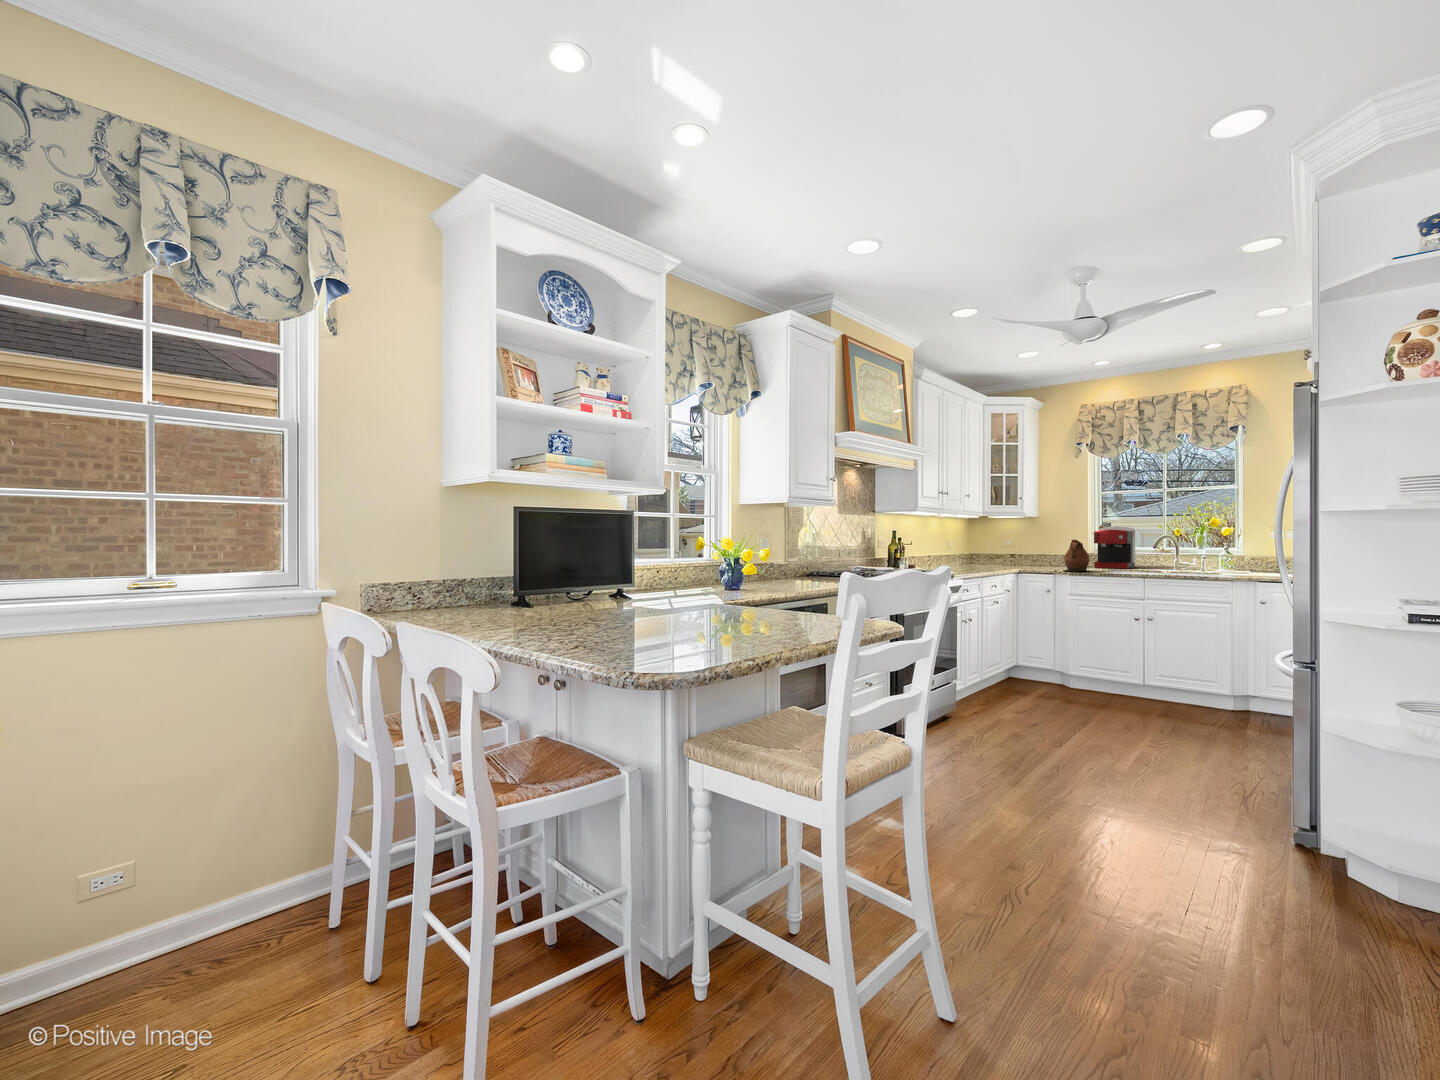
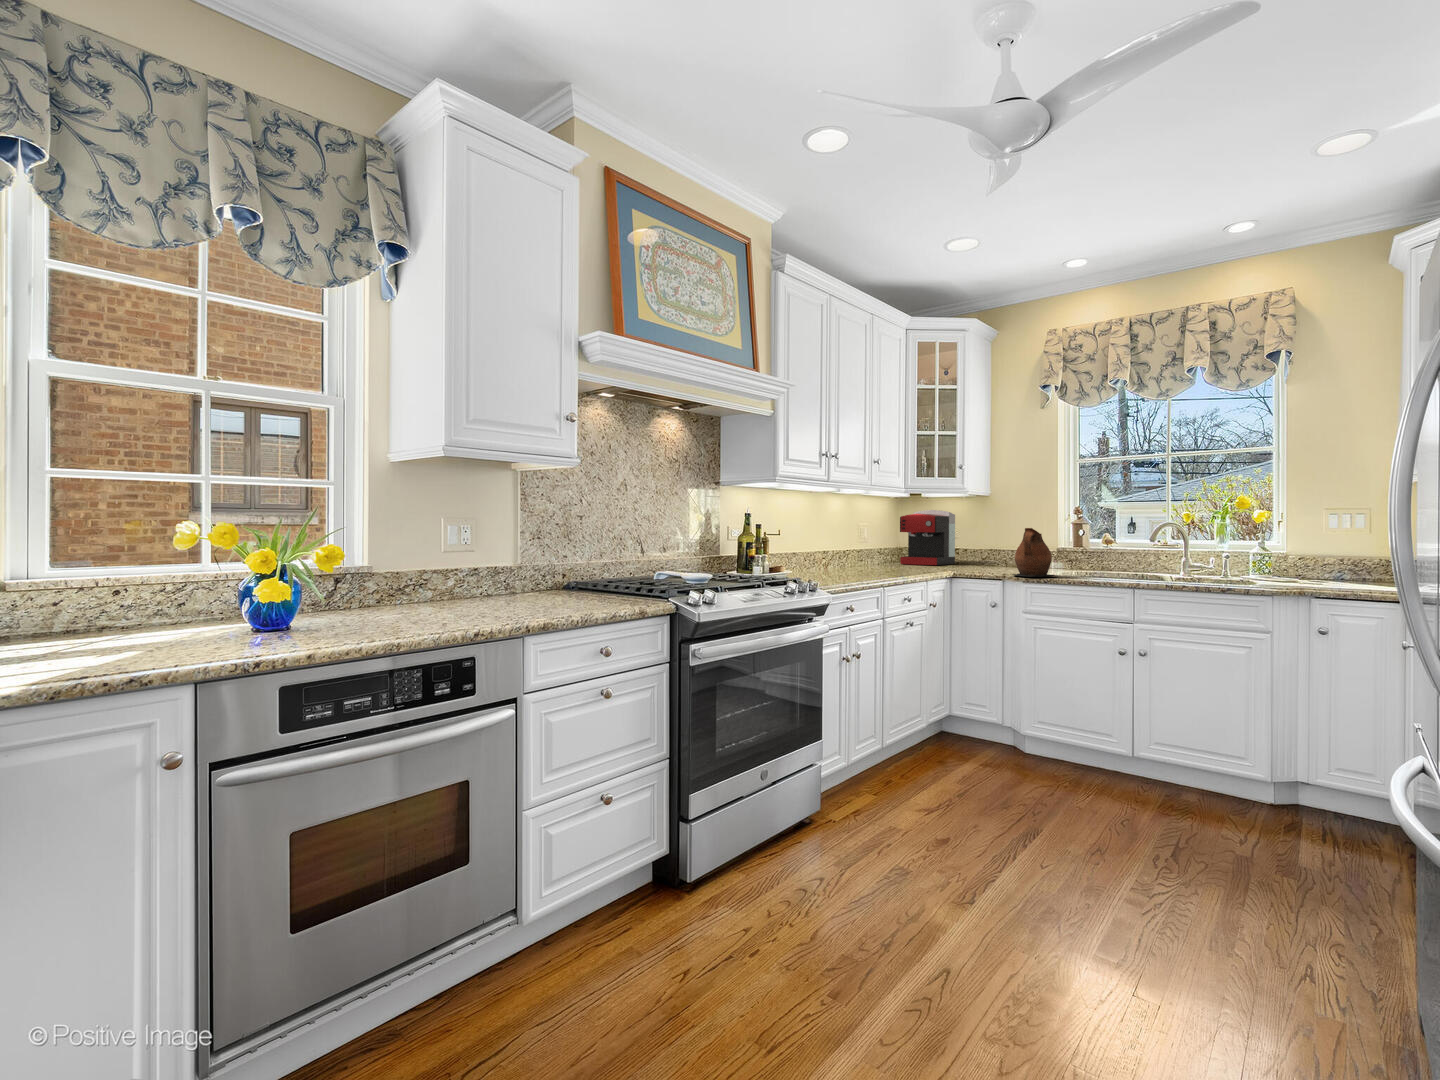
coffee maker: present [1094,526,1135,569] -> present [900,510,955,565]

